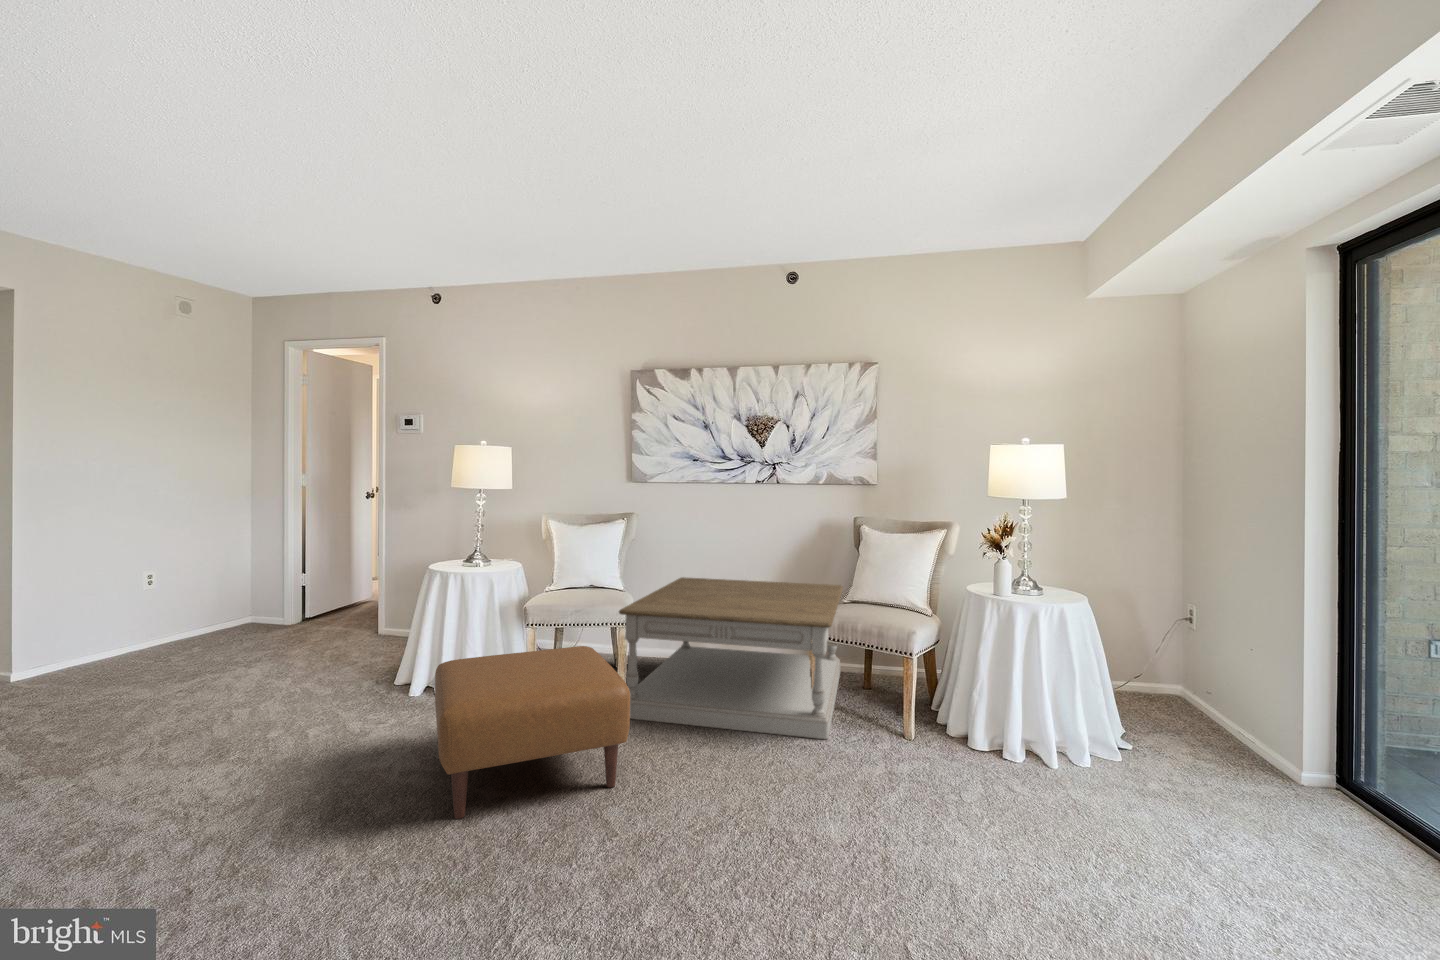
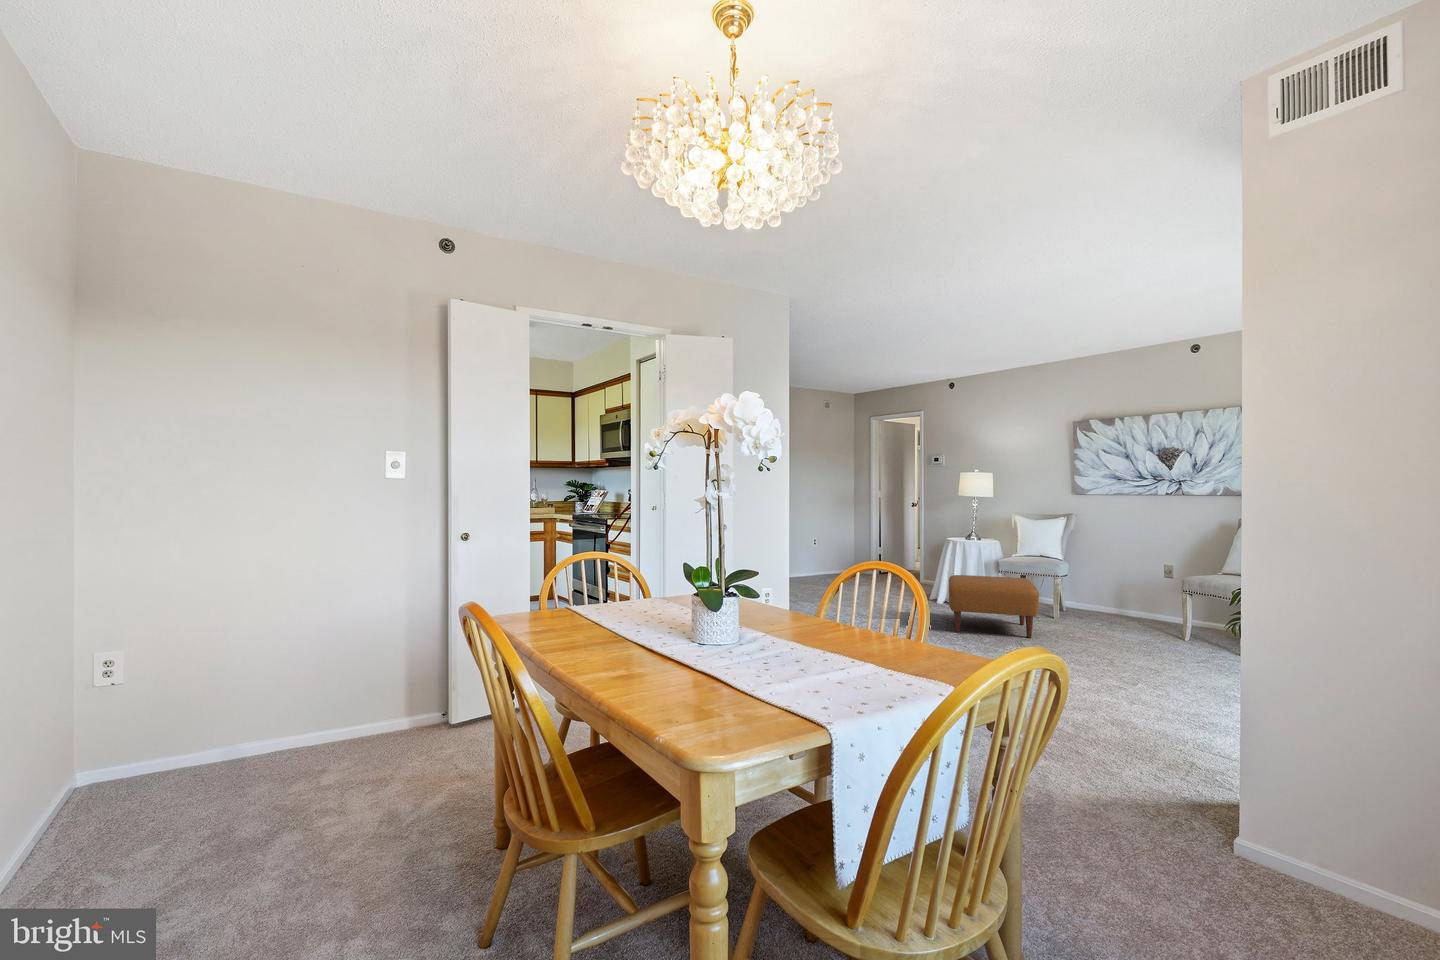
coffee table: present [619,577,843,739] -> none [1048,558,1237,648]

